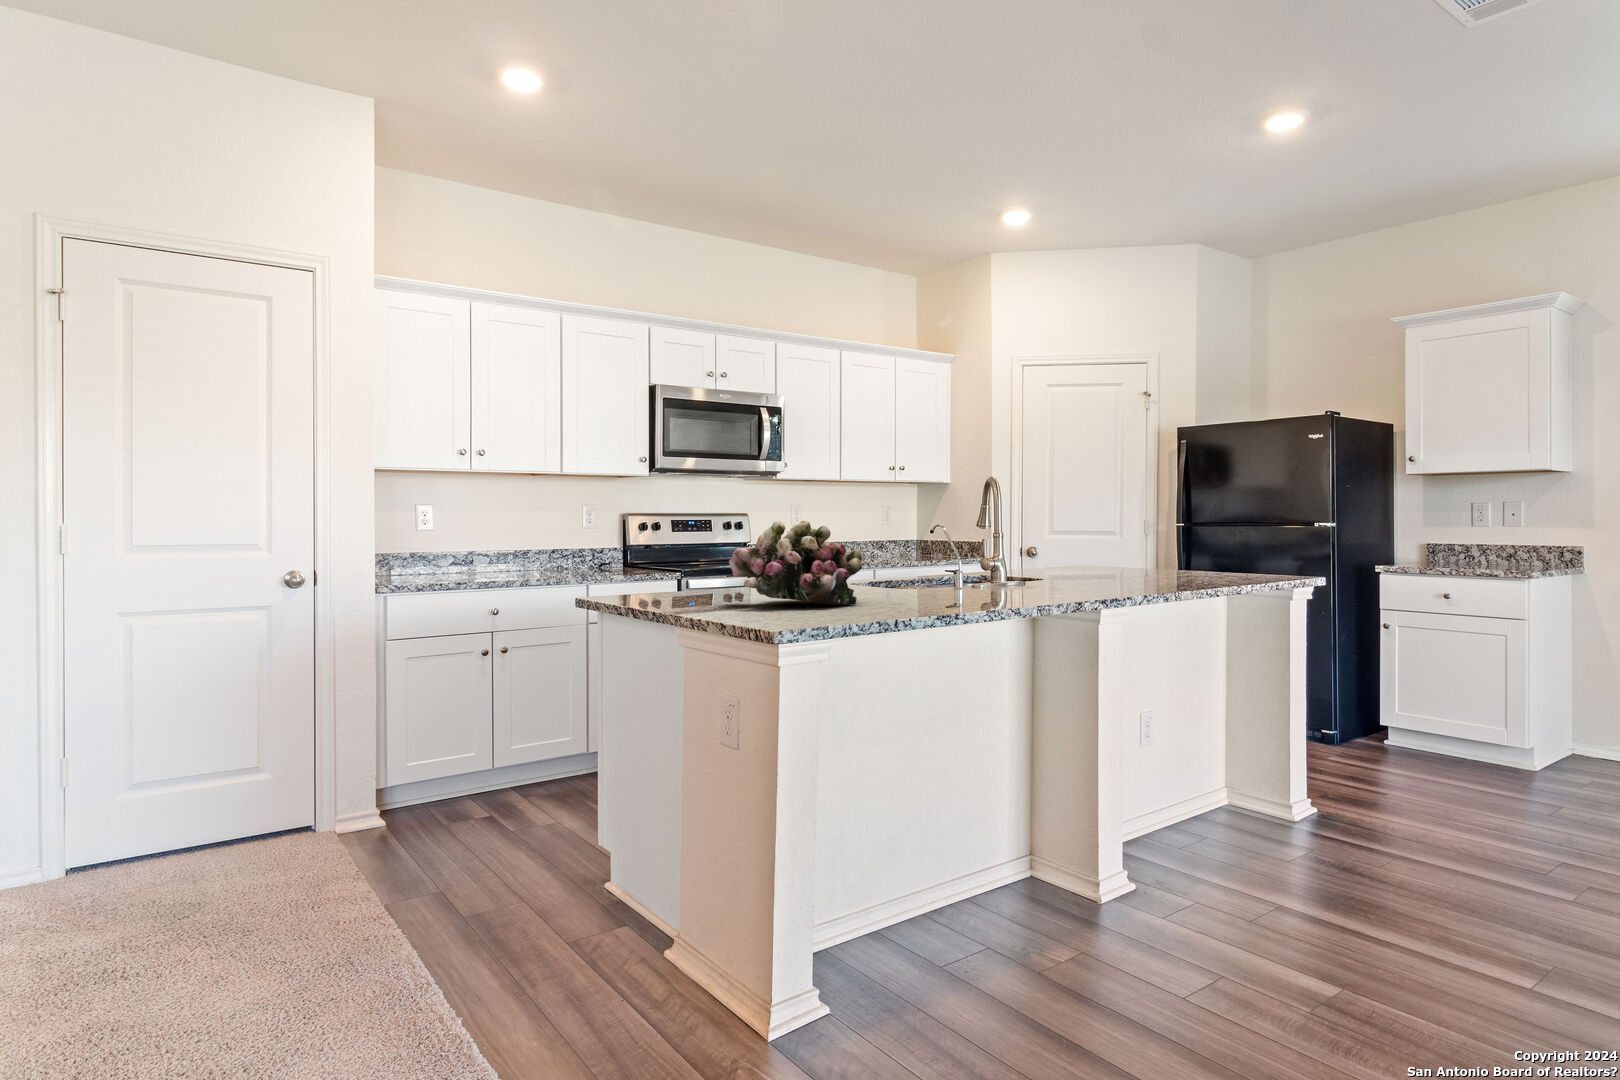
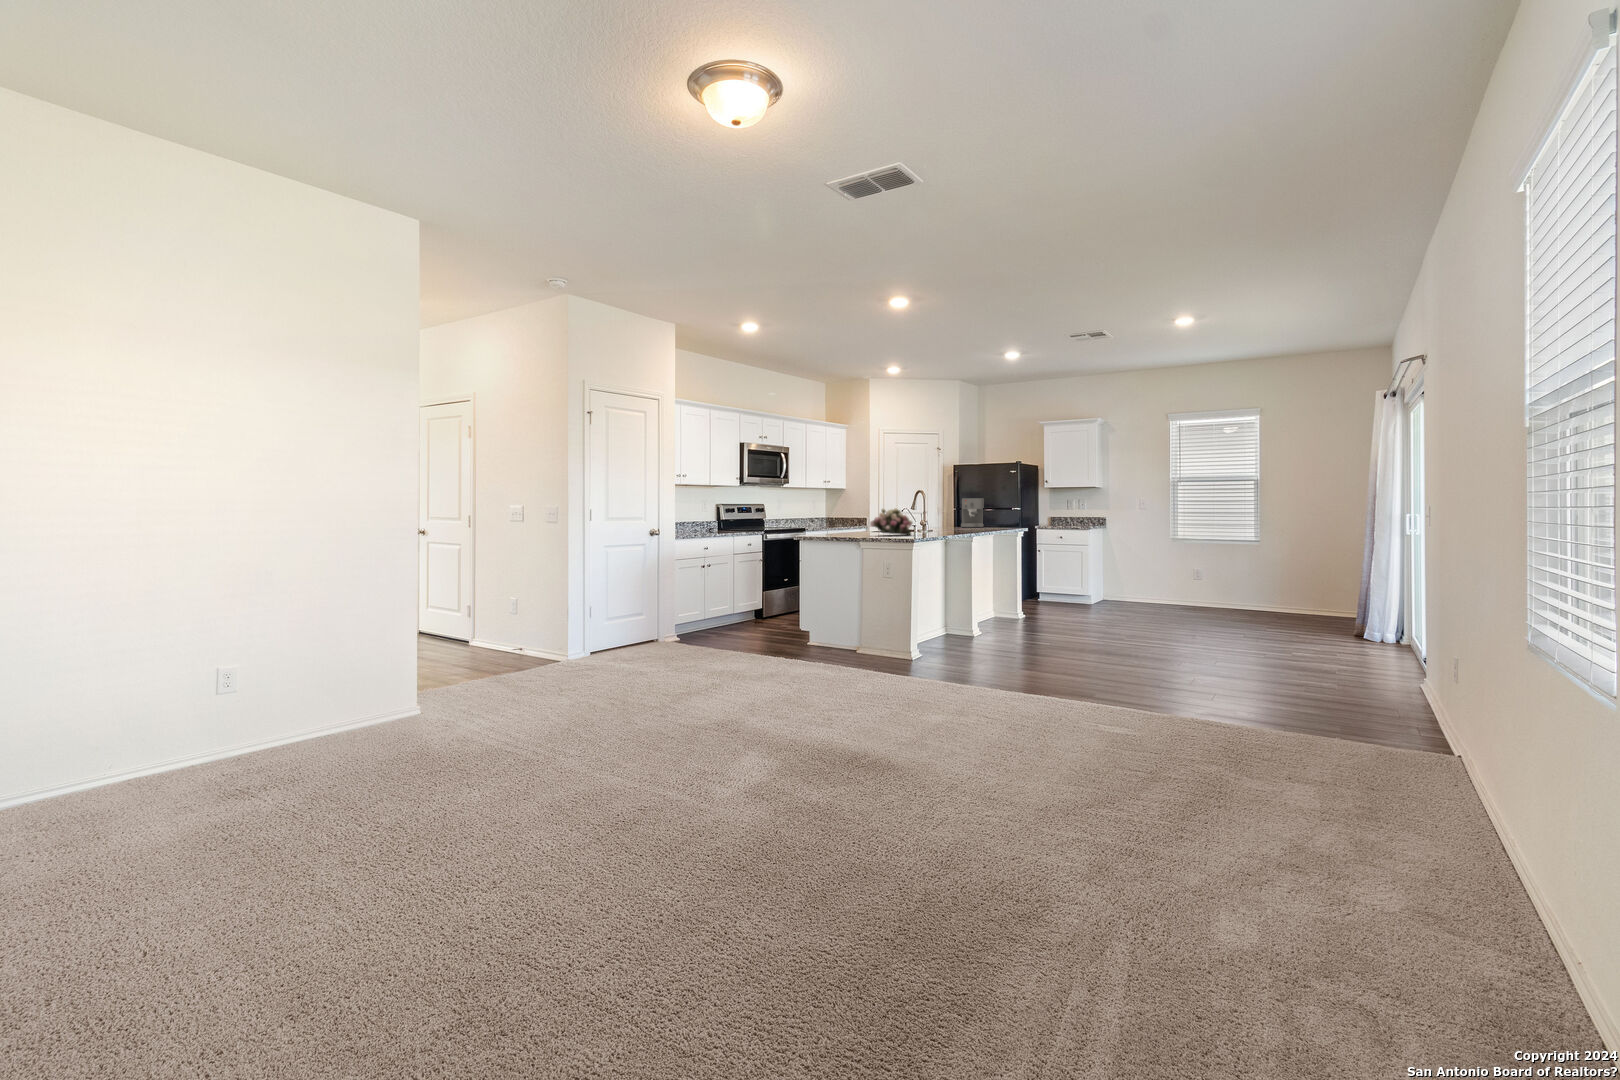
coffee maker: none [1189,500,1248,565] -> present [961,498,984,528]

